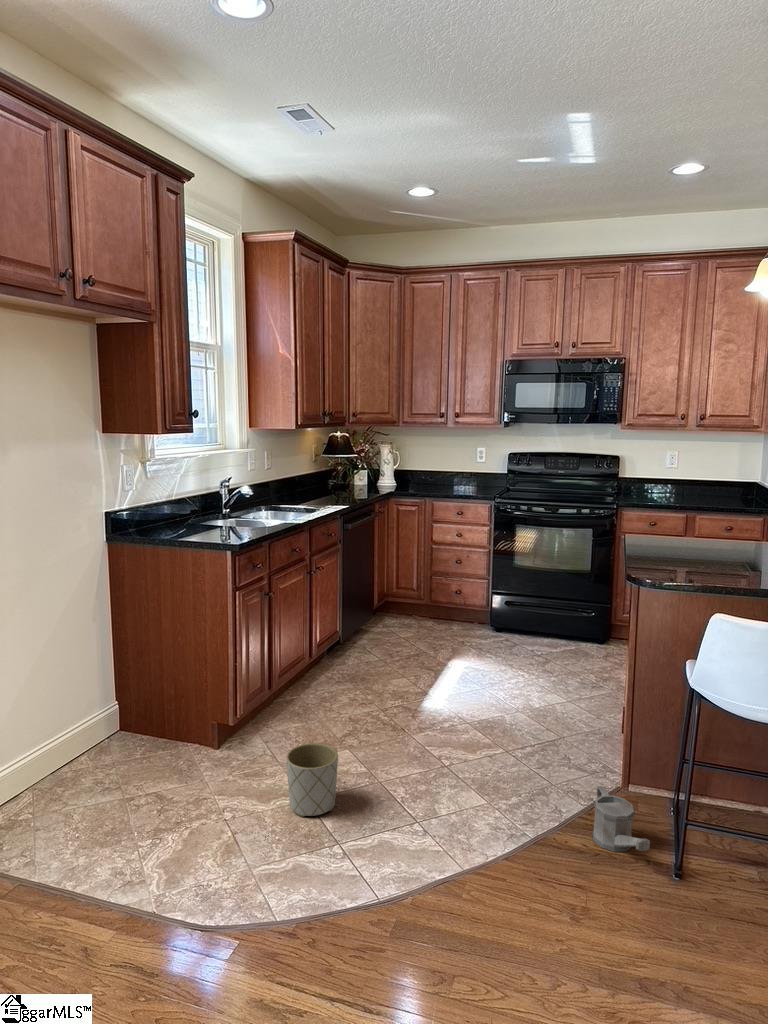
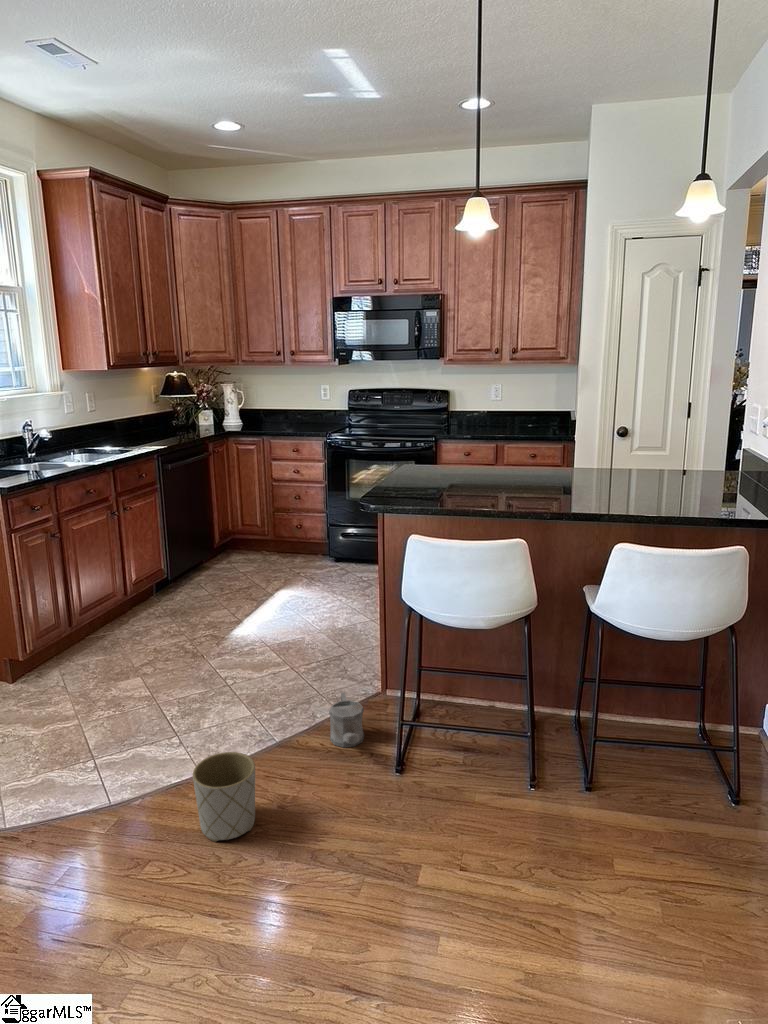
planter: present [286,743,338,817] -> present [193,752,255,842]

